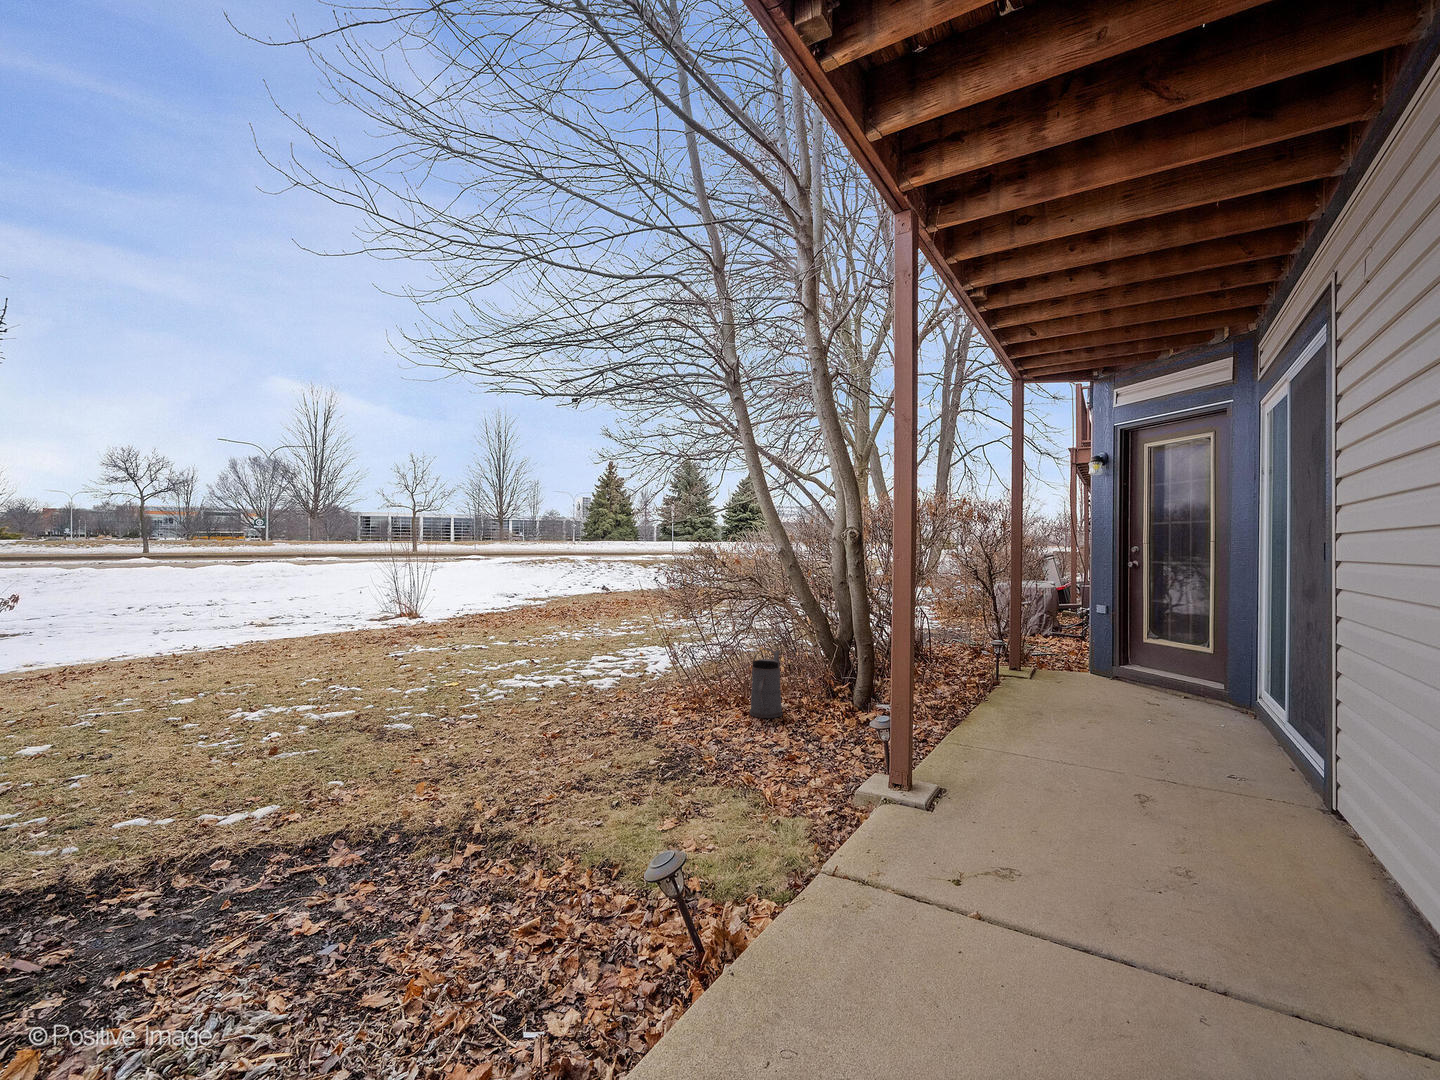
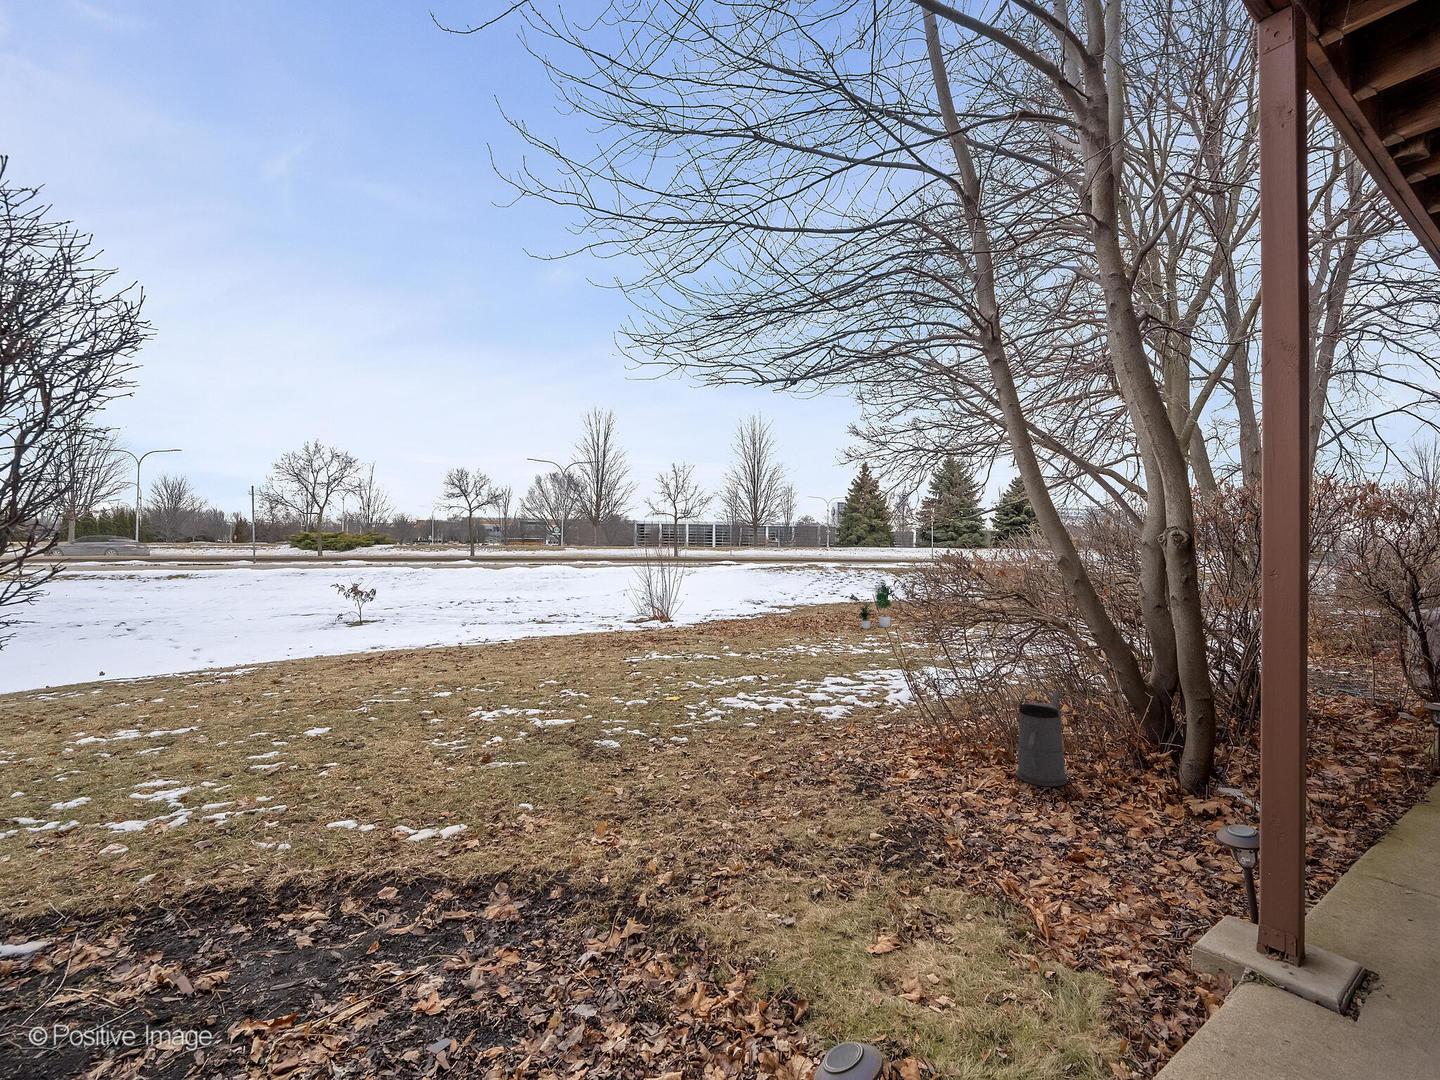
potted plant: none [613,575,649,618] -> present [857,583,892,629]

